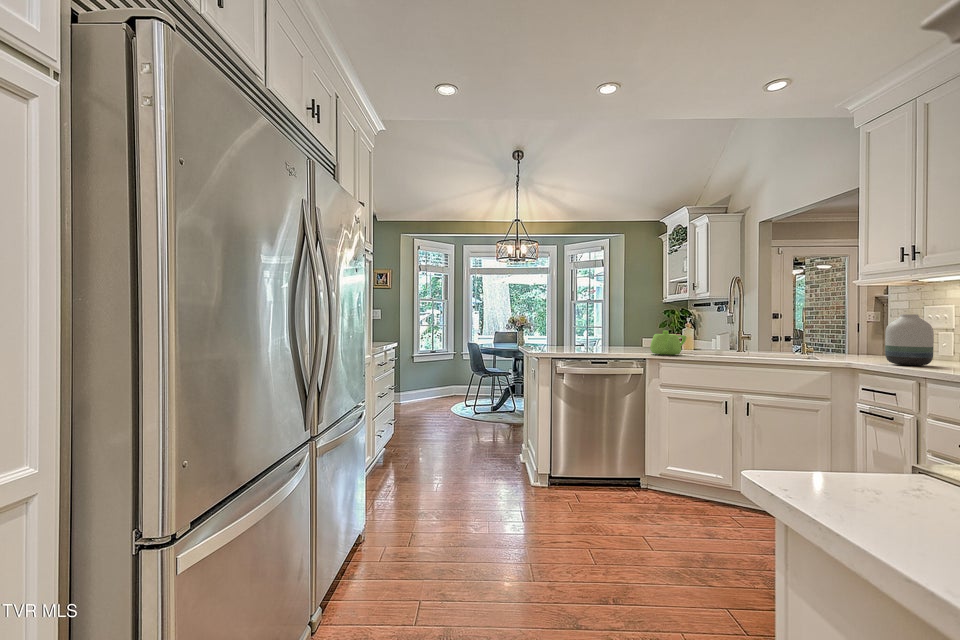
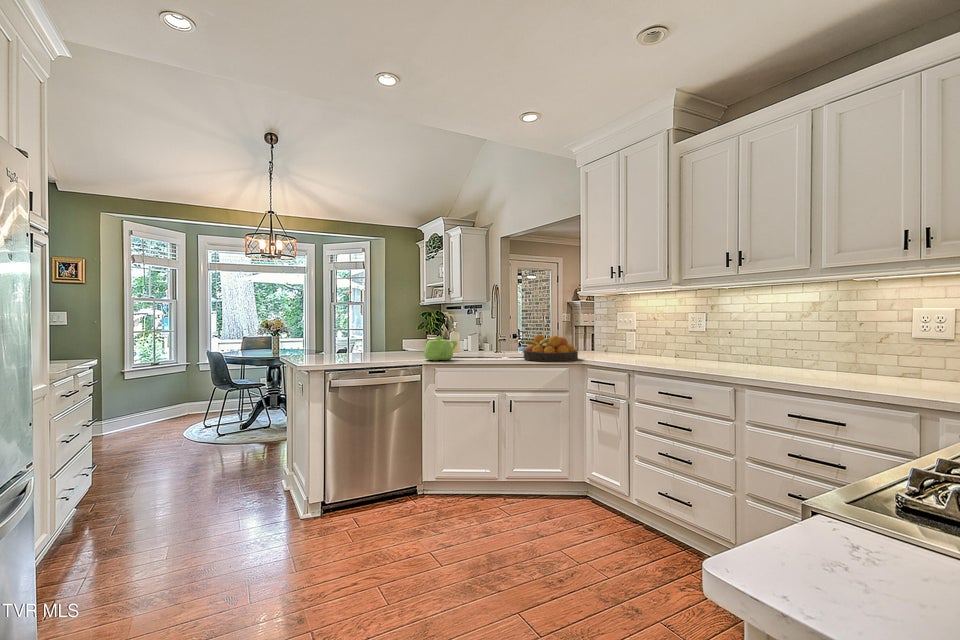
vase: present [885,314,934,366] -> none [607,321,636,361]
fruit bowl: none [765,331,843,362] -> present [523,335,578,362]

